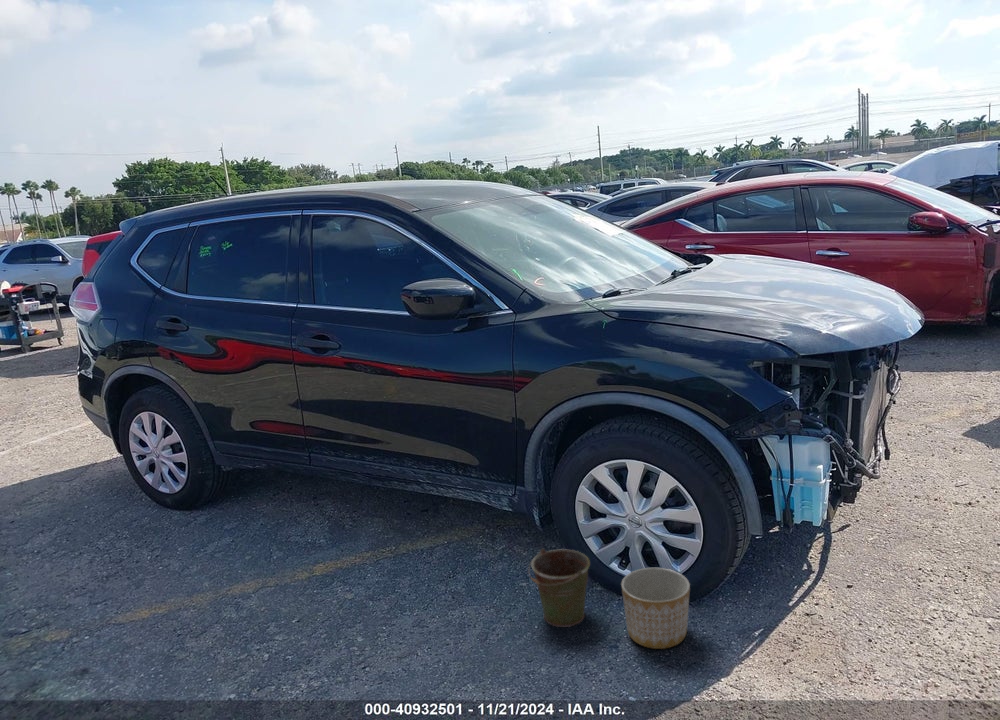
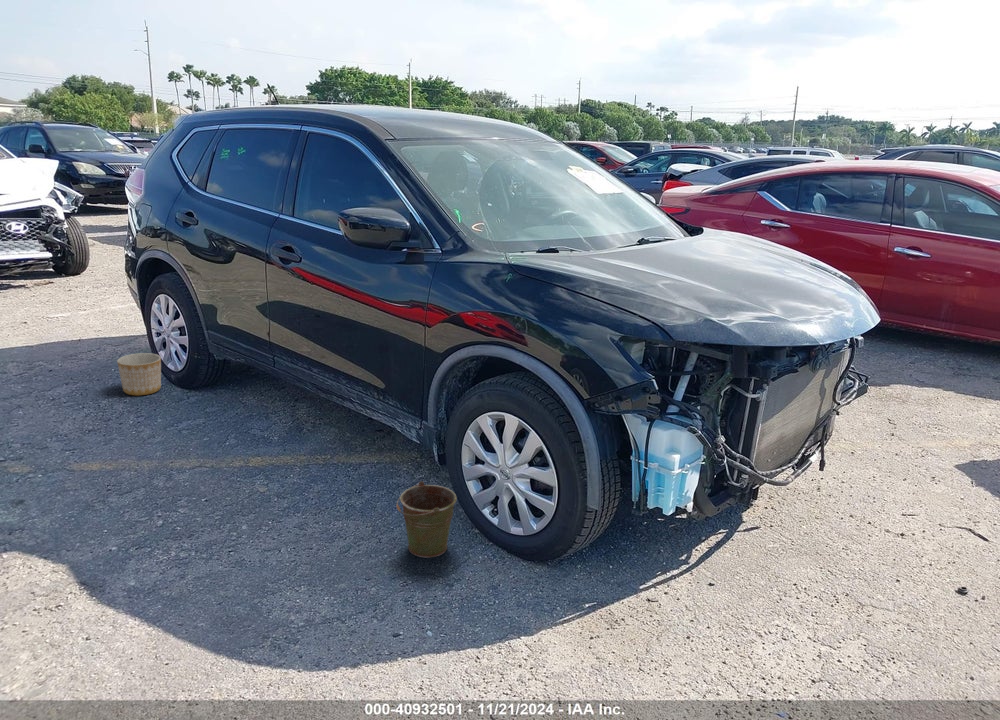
planter: present [621,568,690,649] -> present [117,353,161,396]

